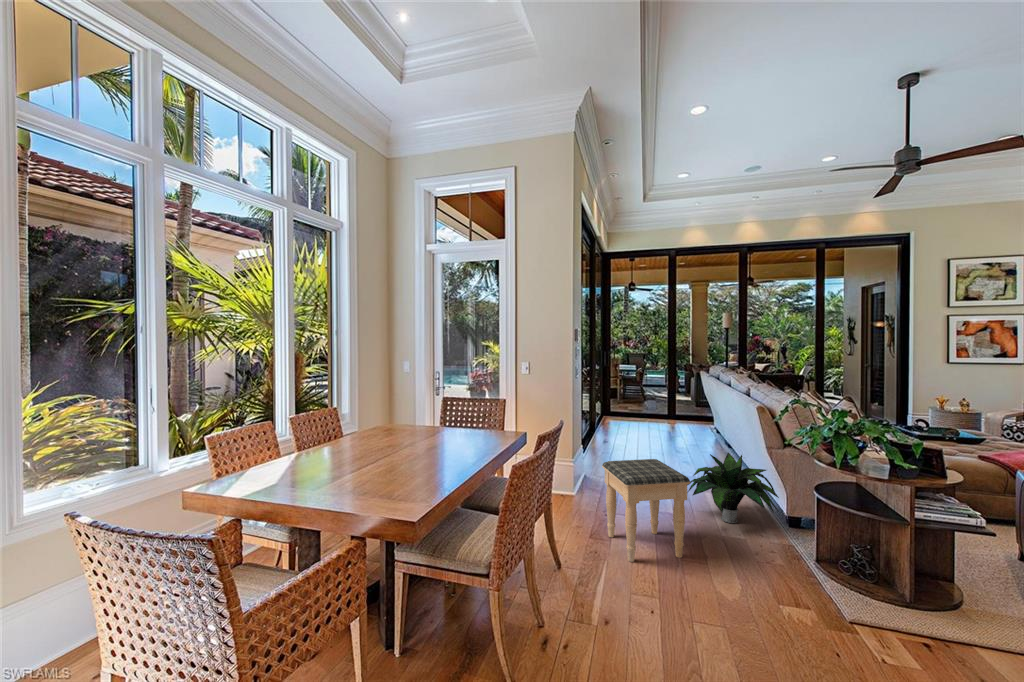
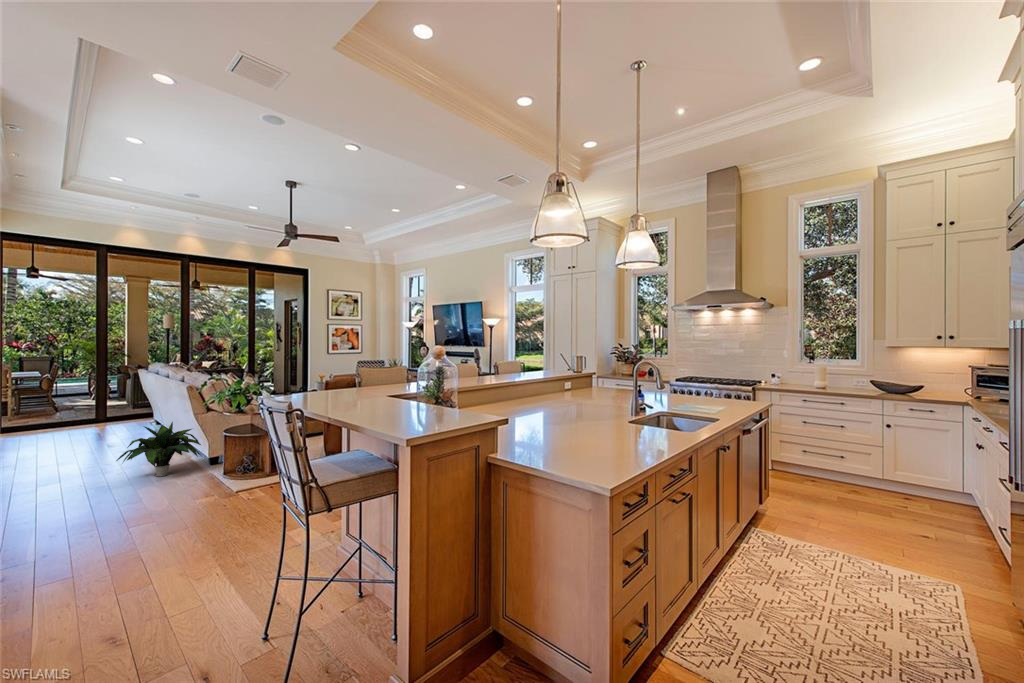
footstool: present [602,459,690,562] -> none [19,437,124,522]

